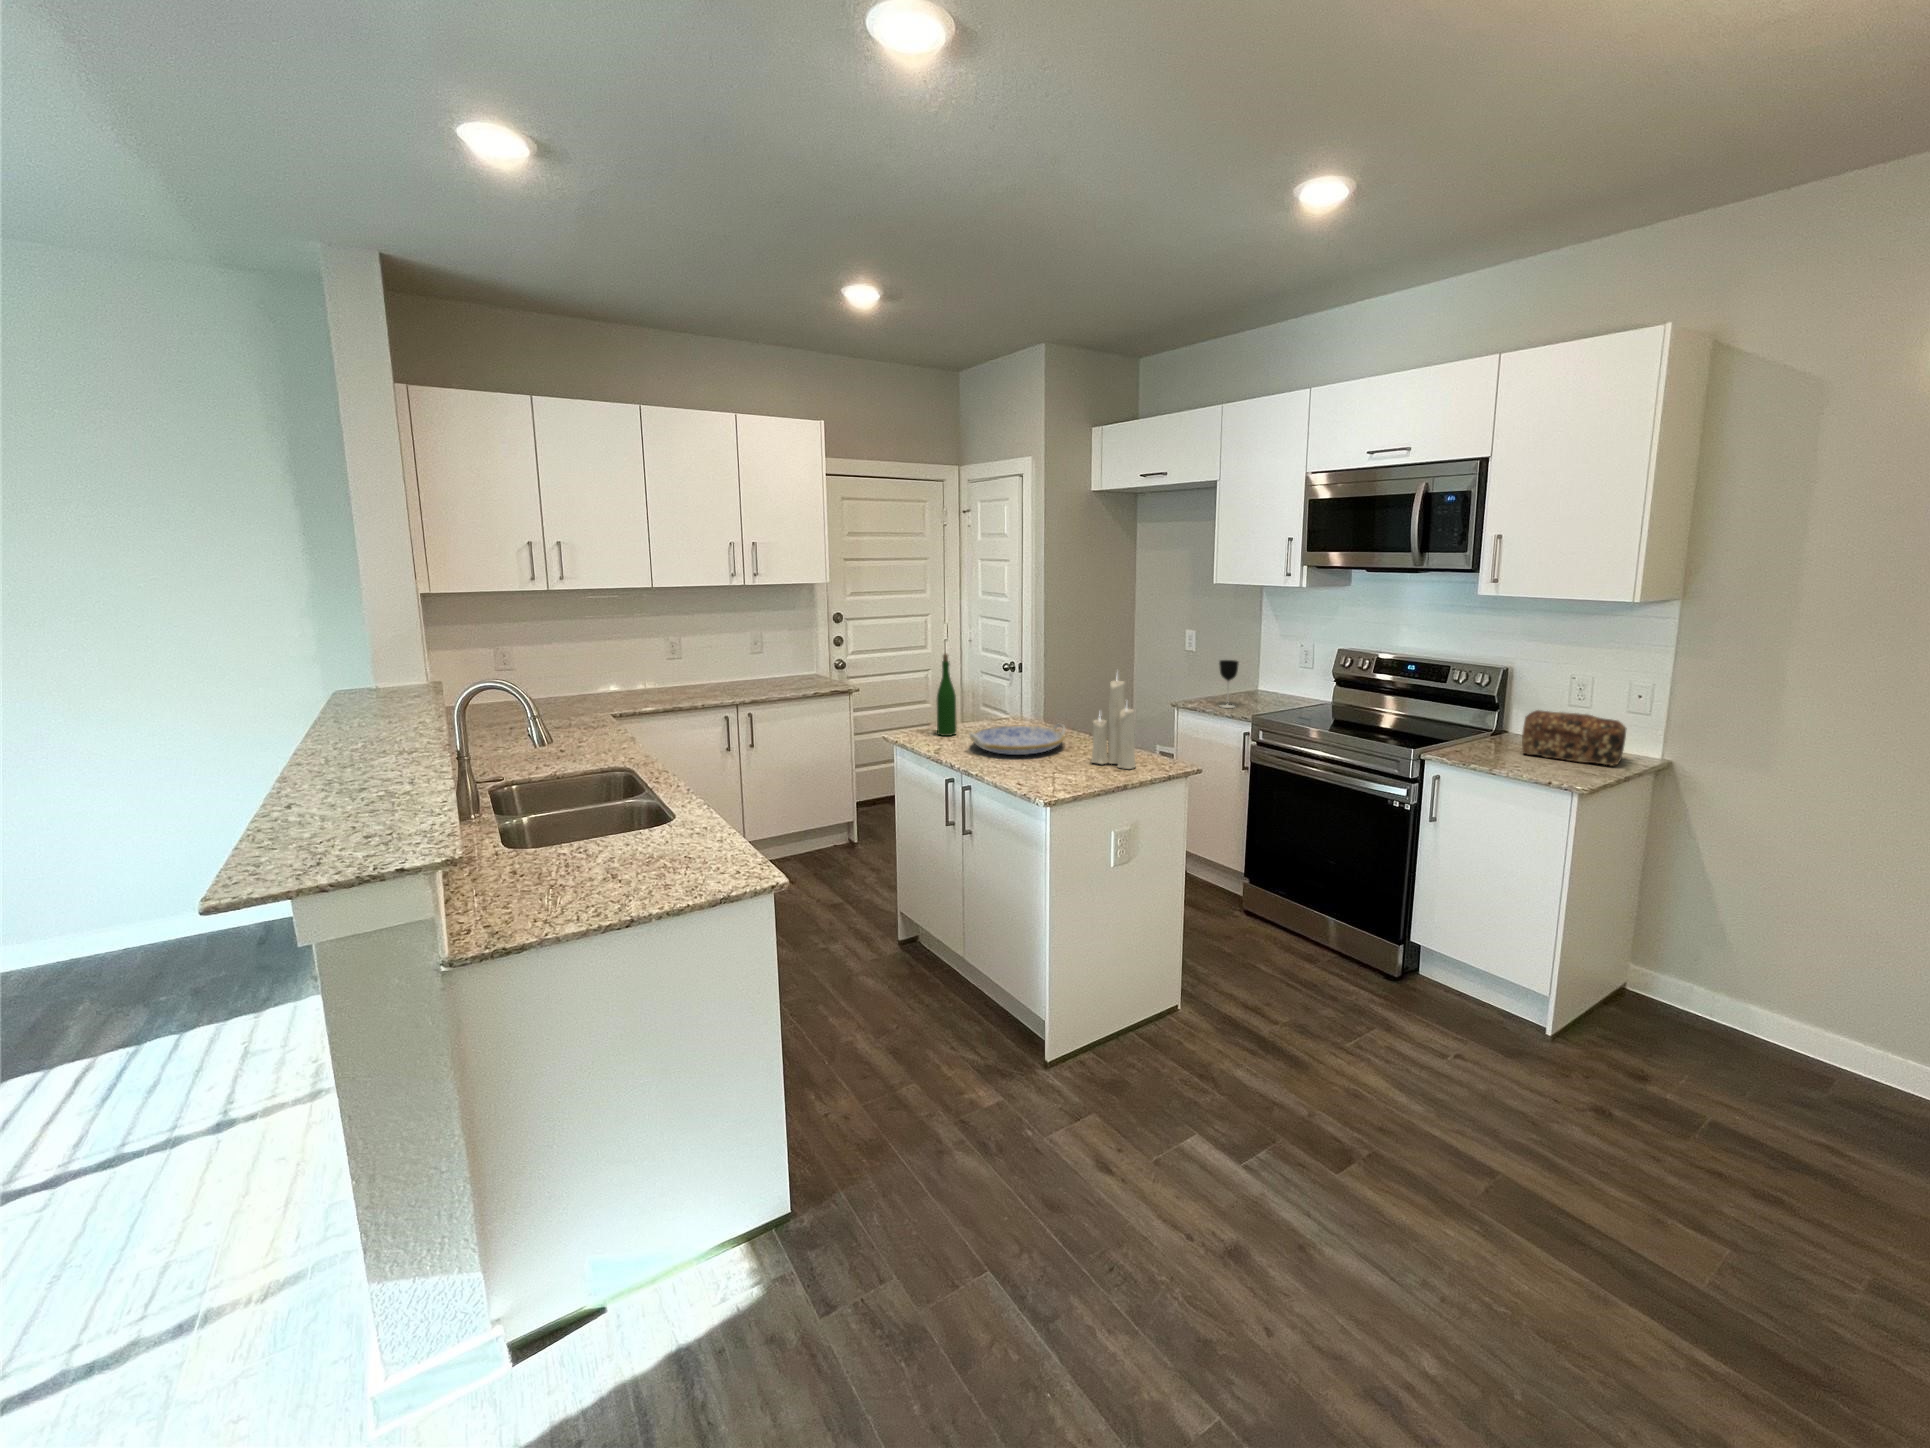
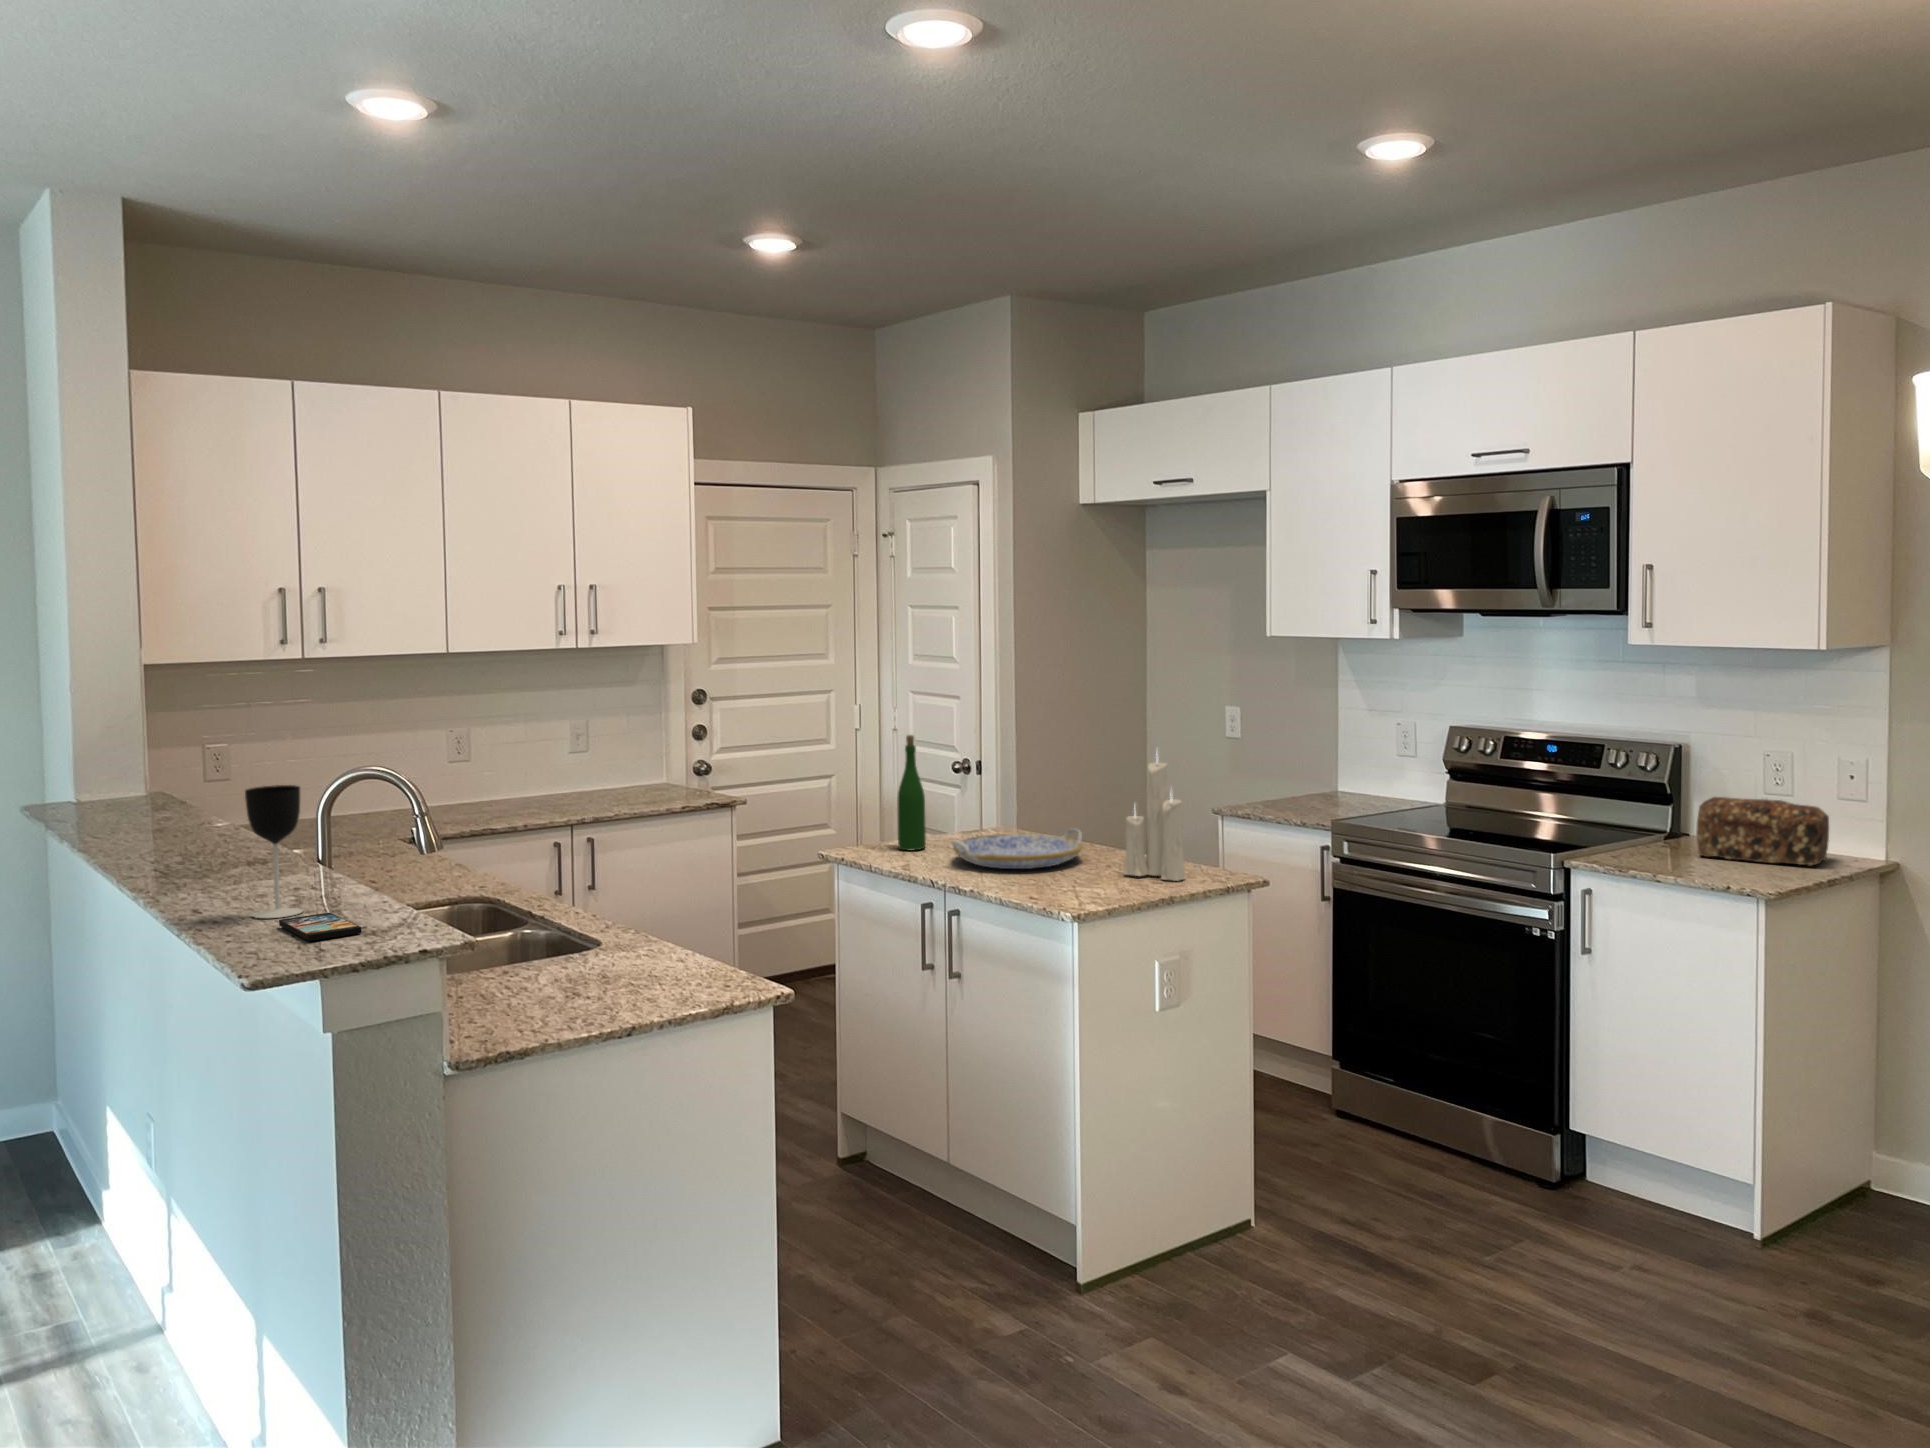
wine glass: present [1219,660,1239,708] -> present [245,785,303,918]
smartphone: none [323,821,380,857] -> present [279,913,361,941]

